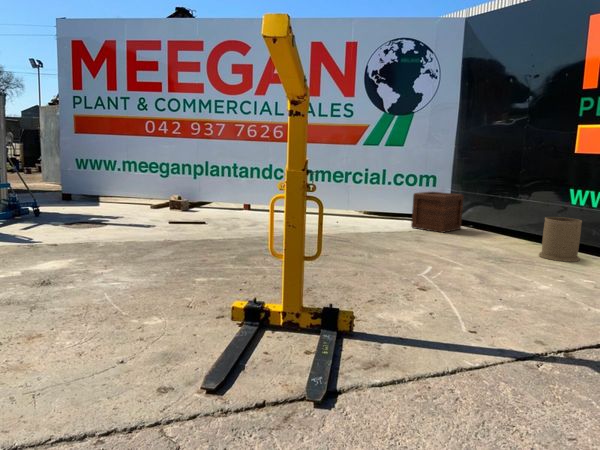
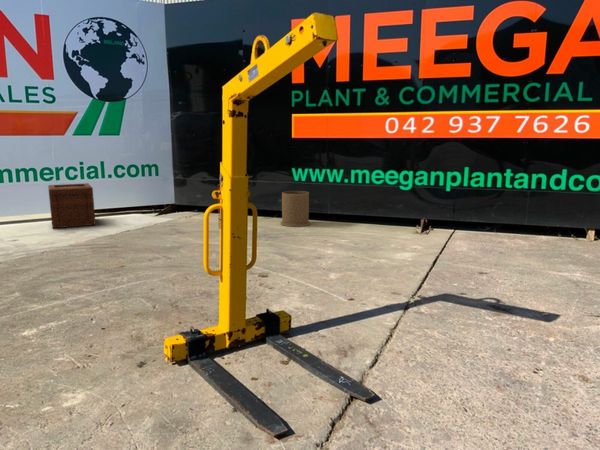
wooden crate: present [411,192,464,233] -> present [48,183,95,228]

